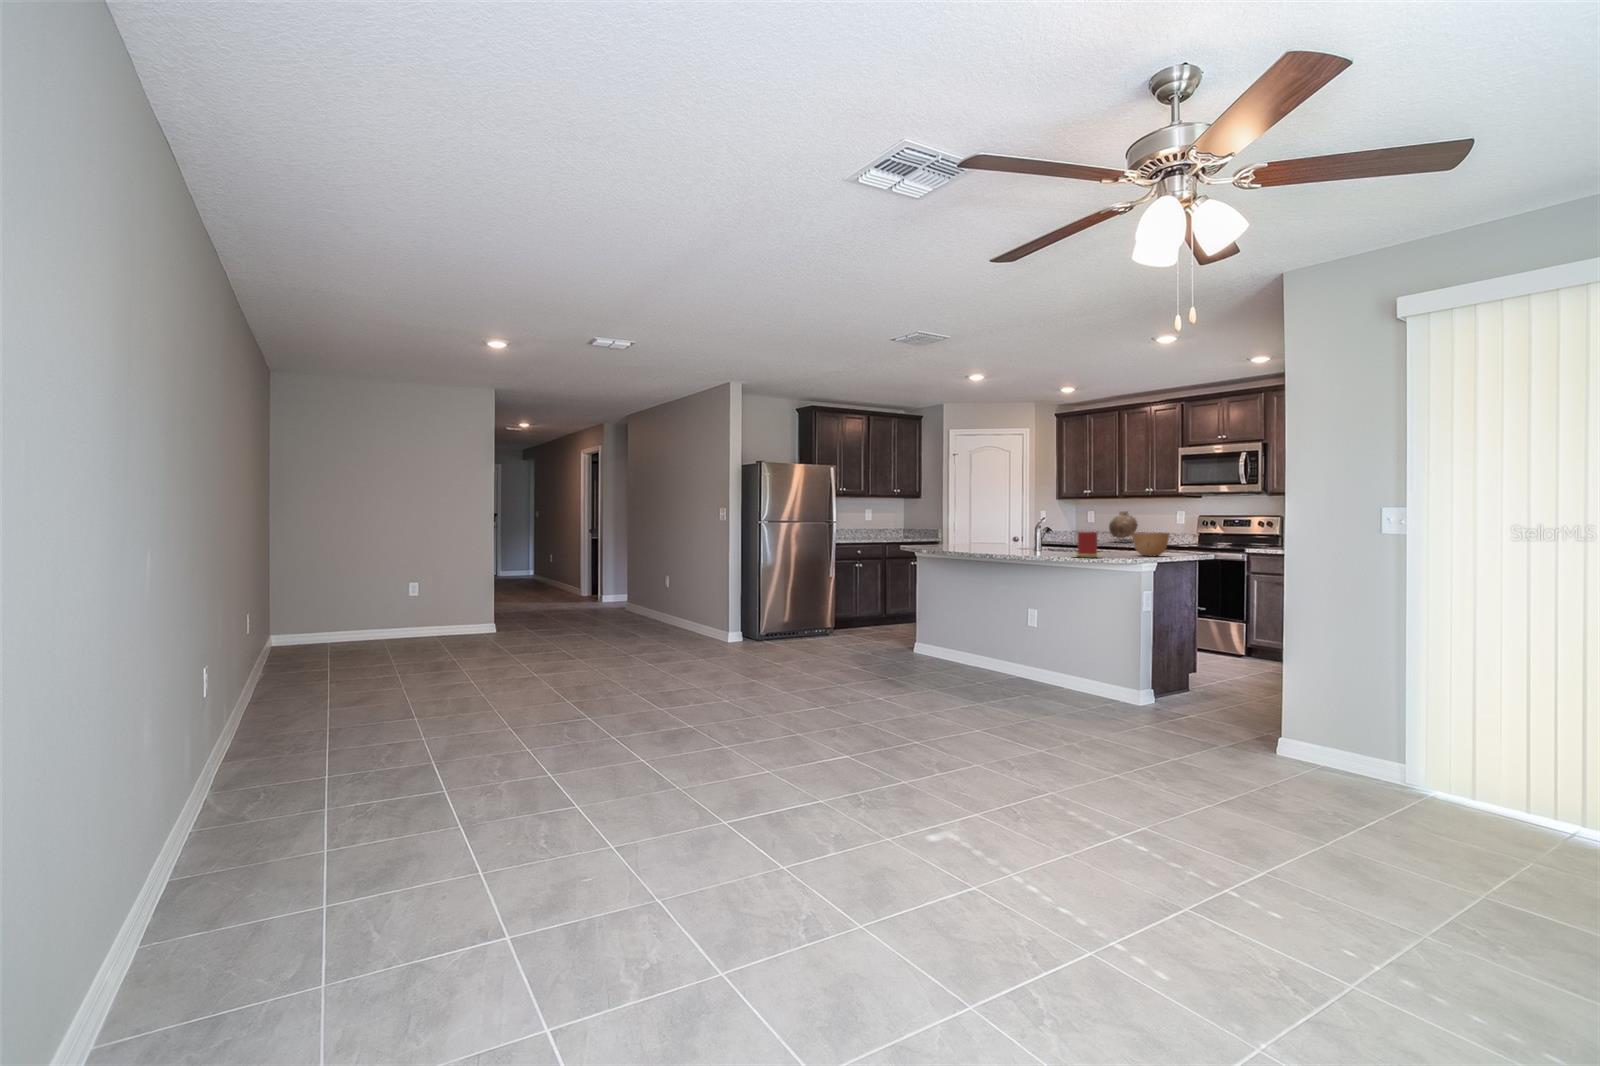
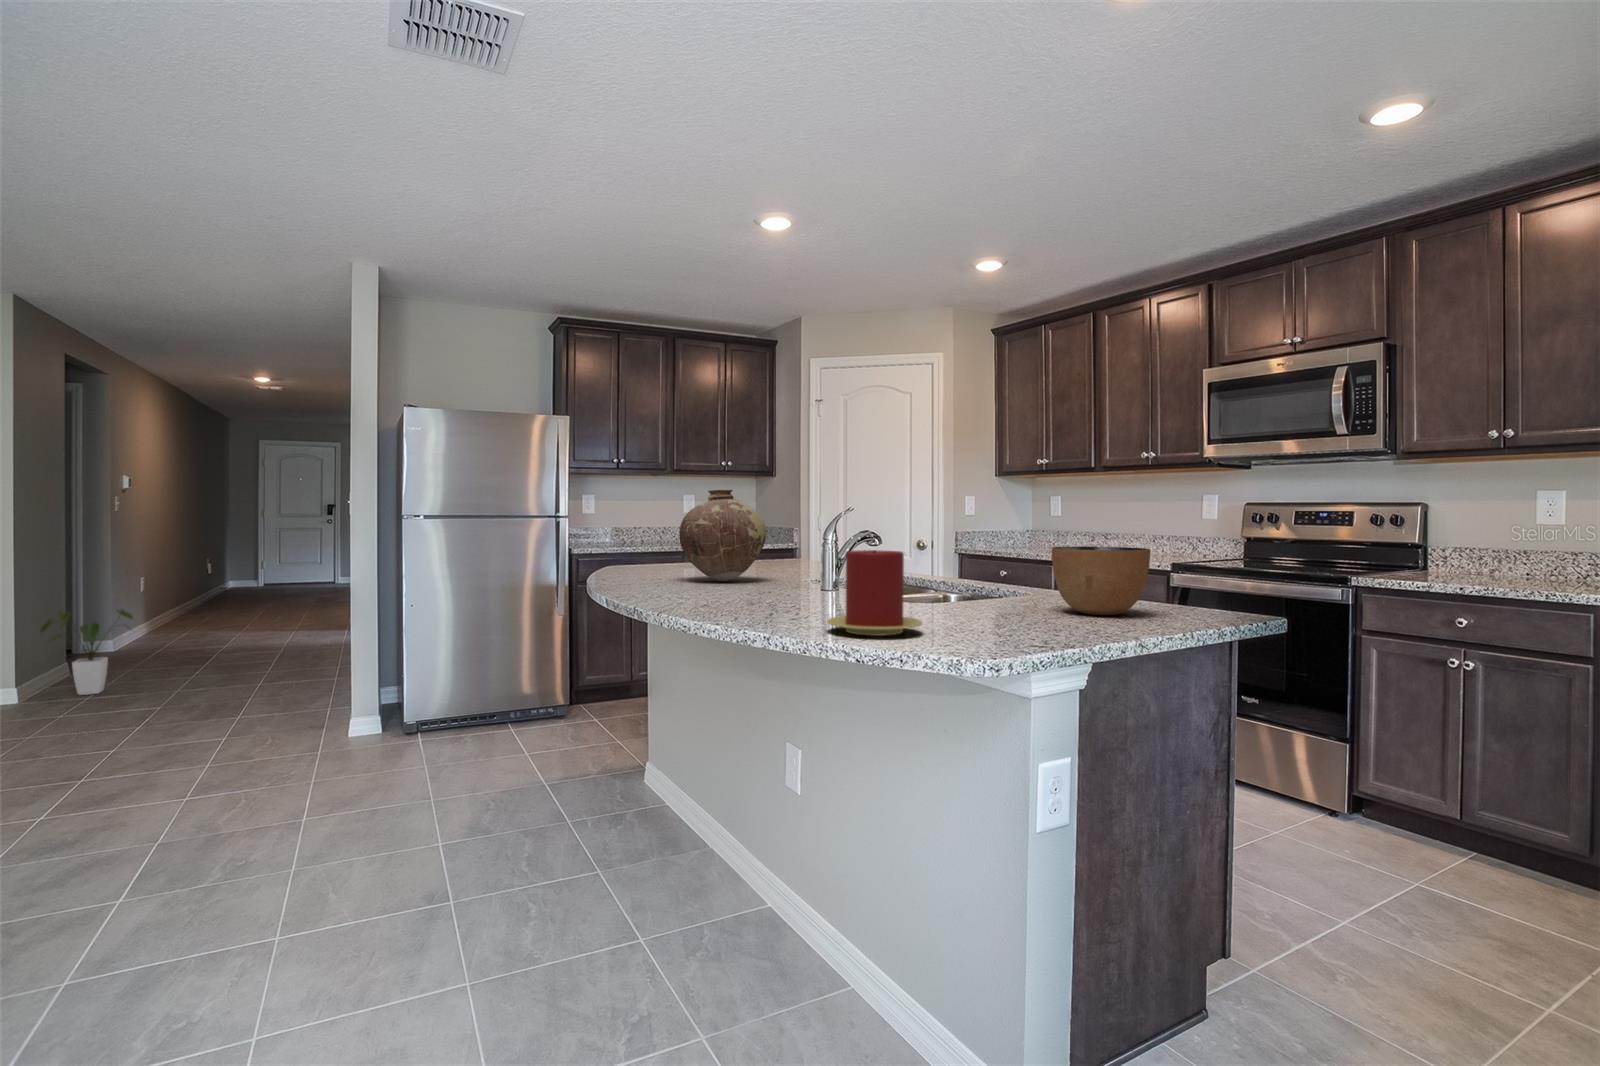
vase: present [1109,511,1138,543] -> present [679,490,766,581]
house plant: none [514,576,561,625] -> present [40,609,133,695]

